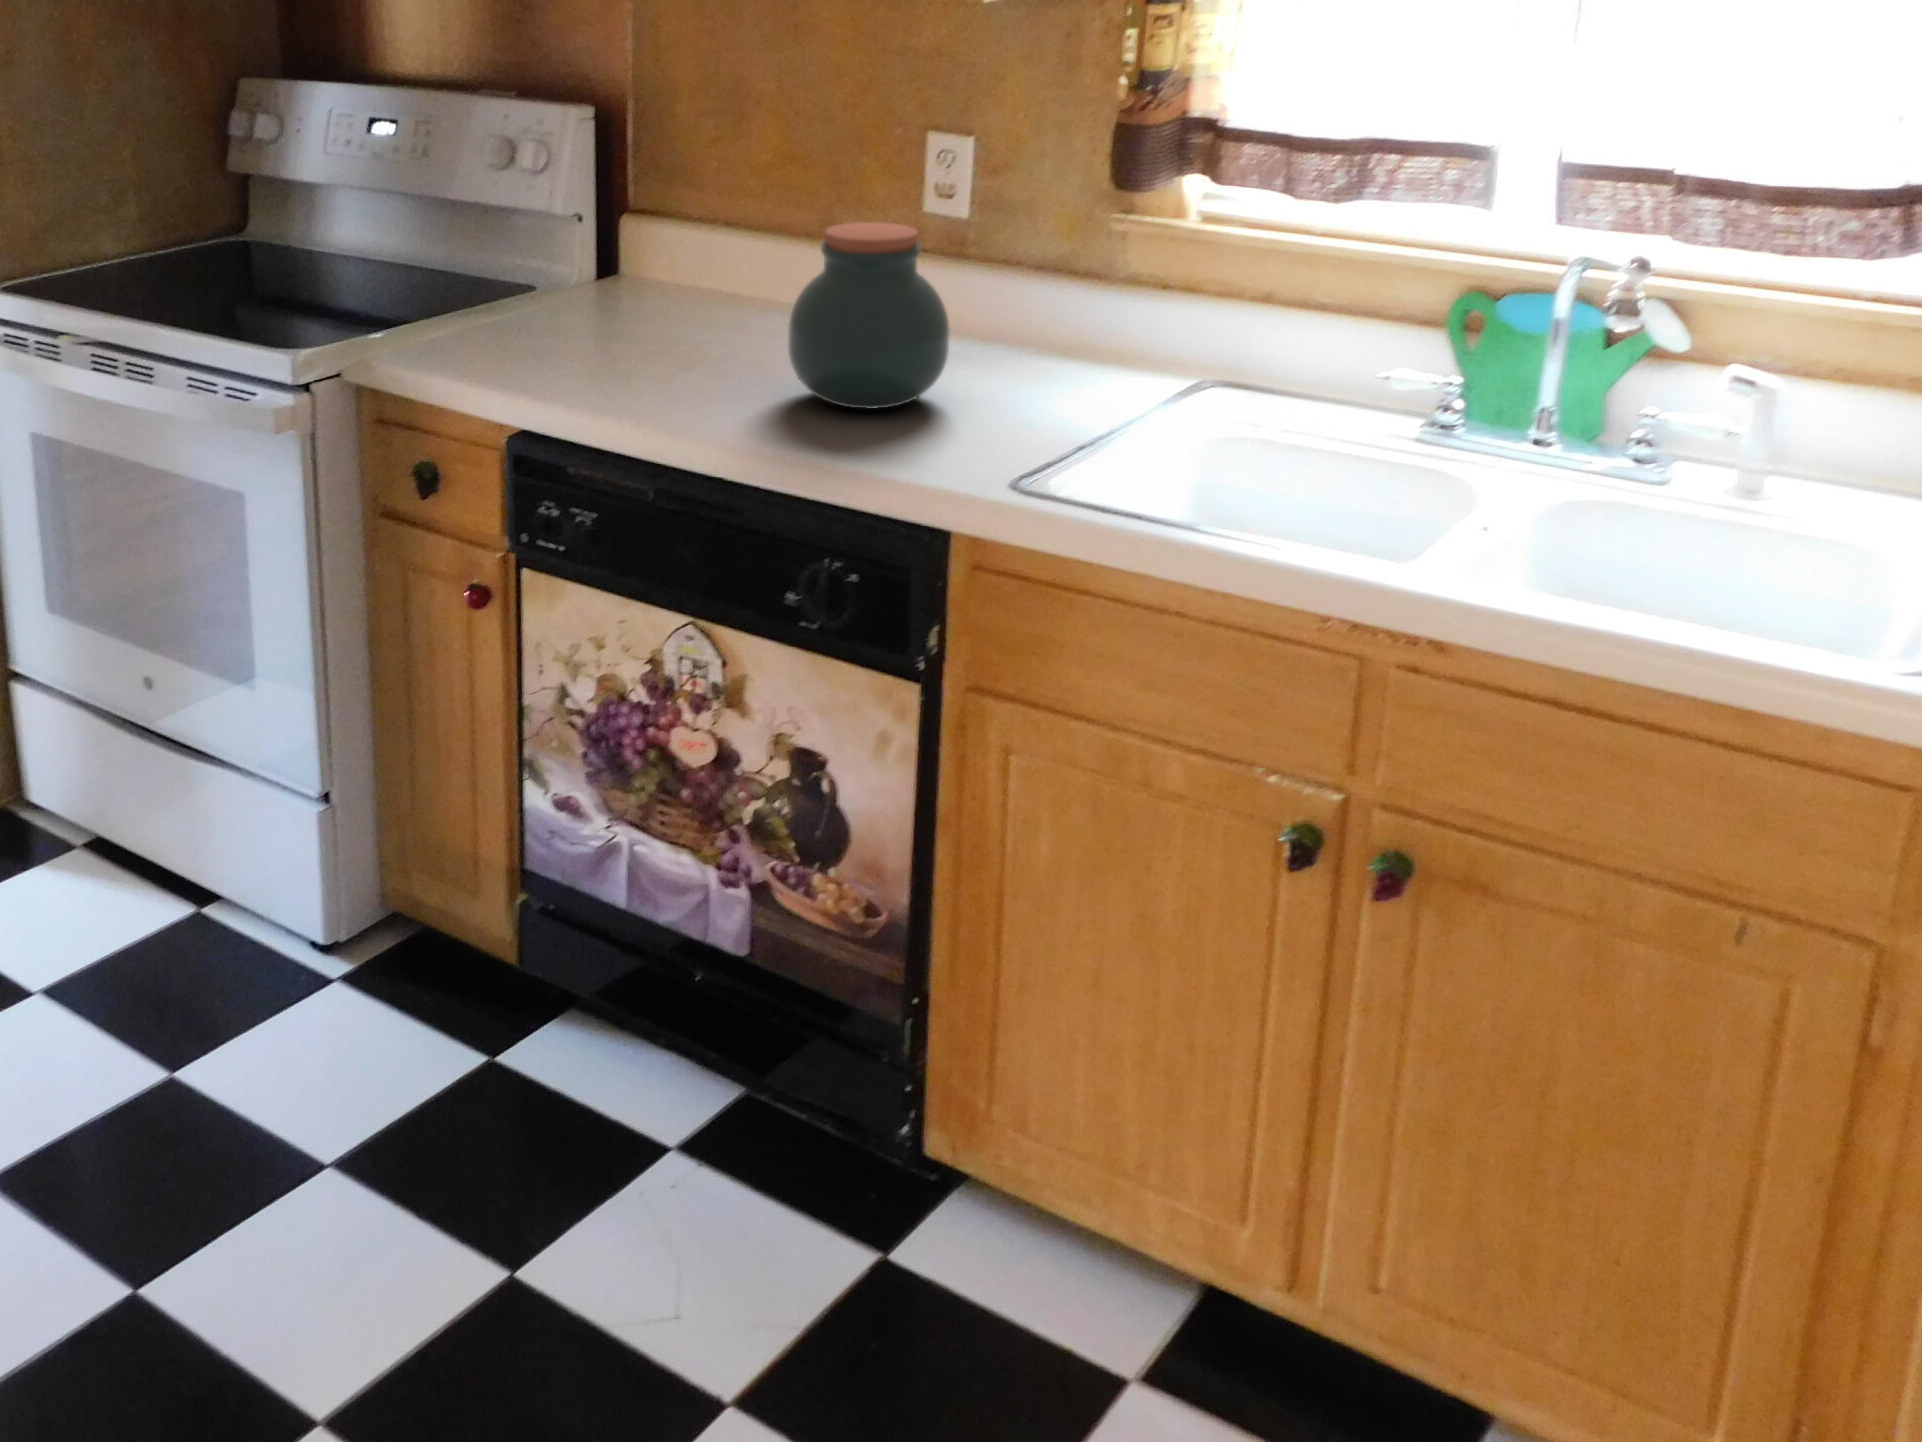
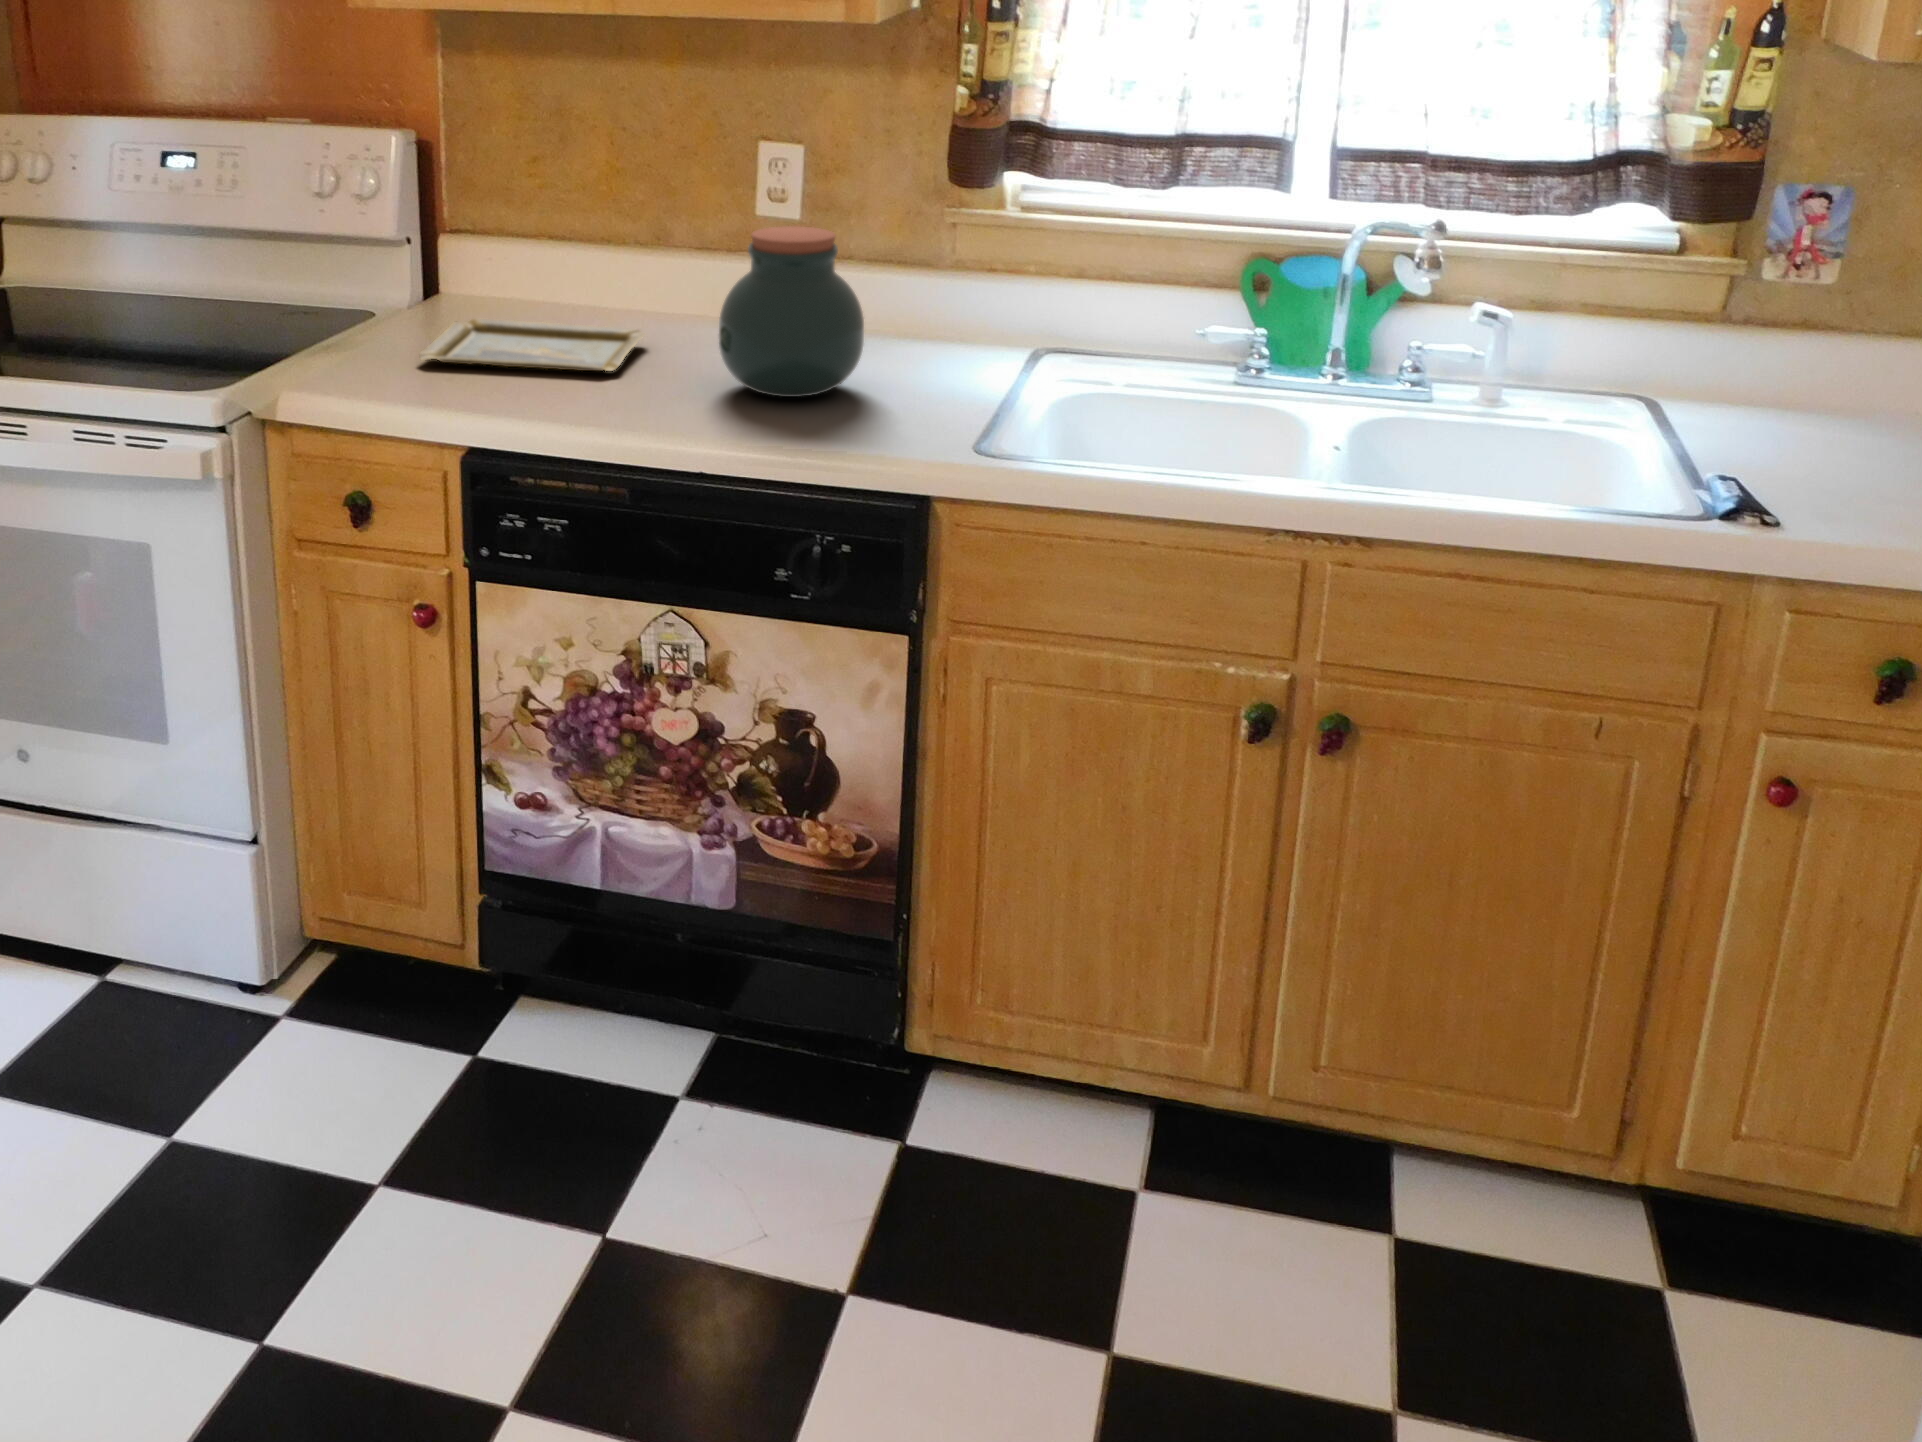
tray: none [523,299,769,364] -> present [419,318,645,371]

